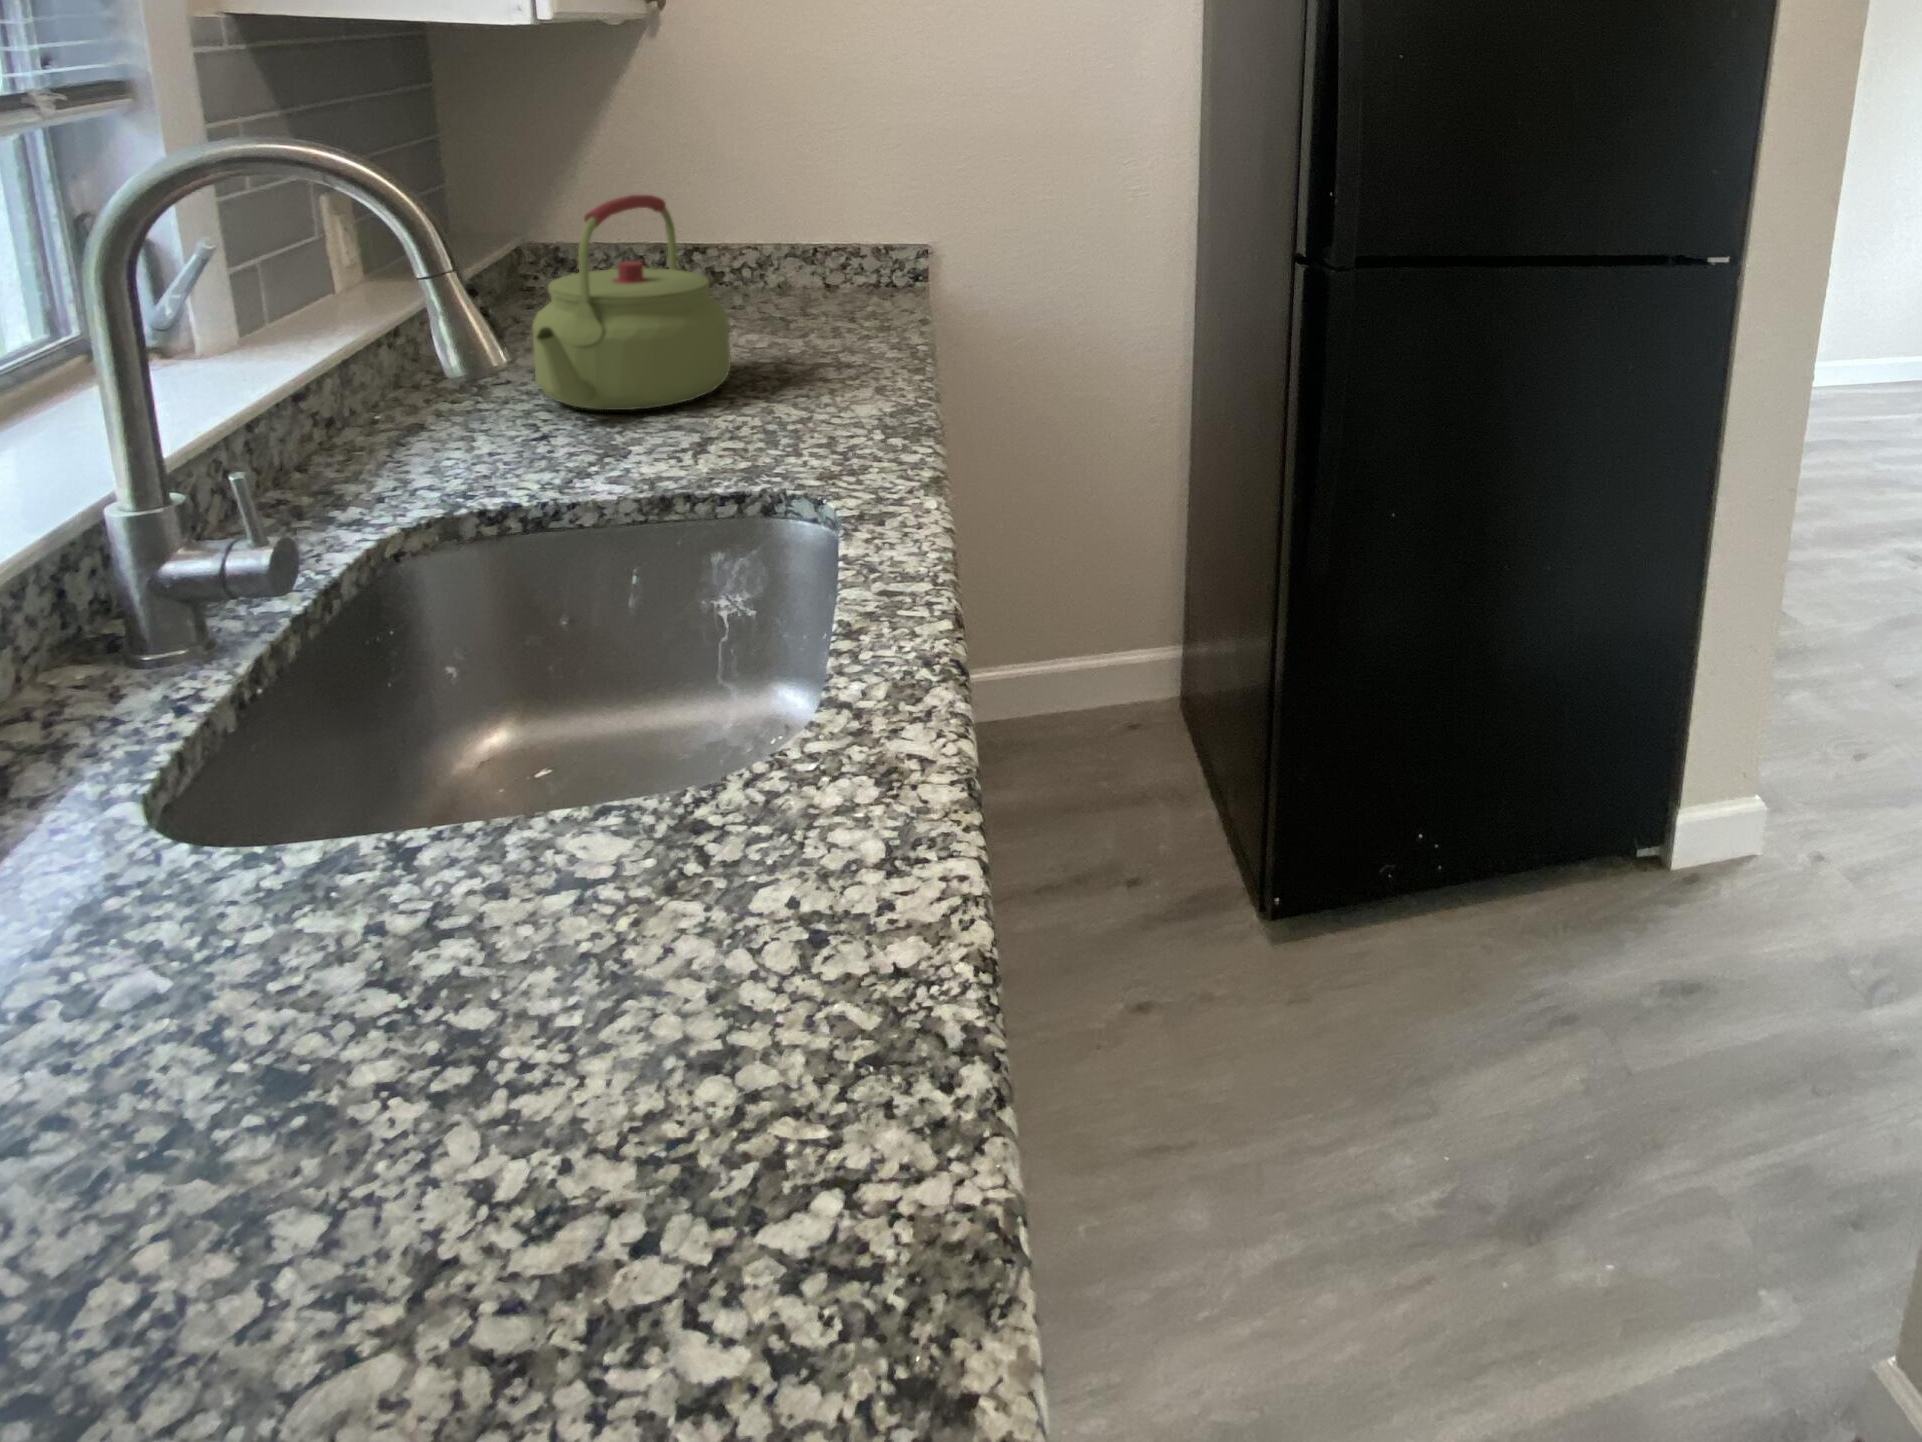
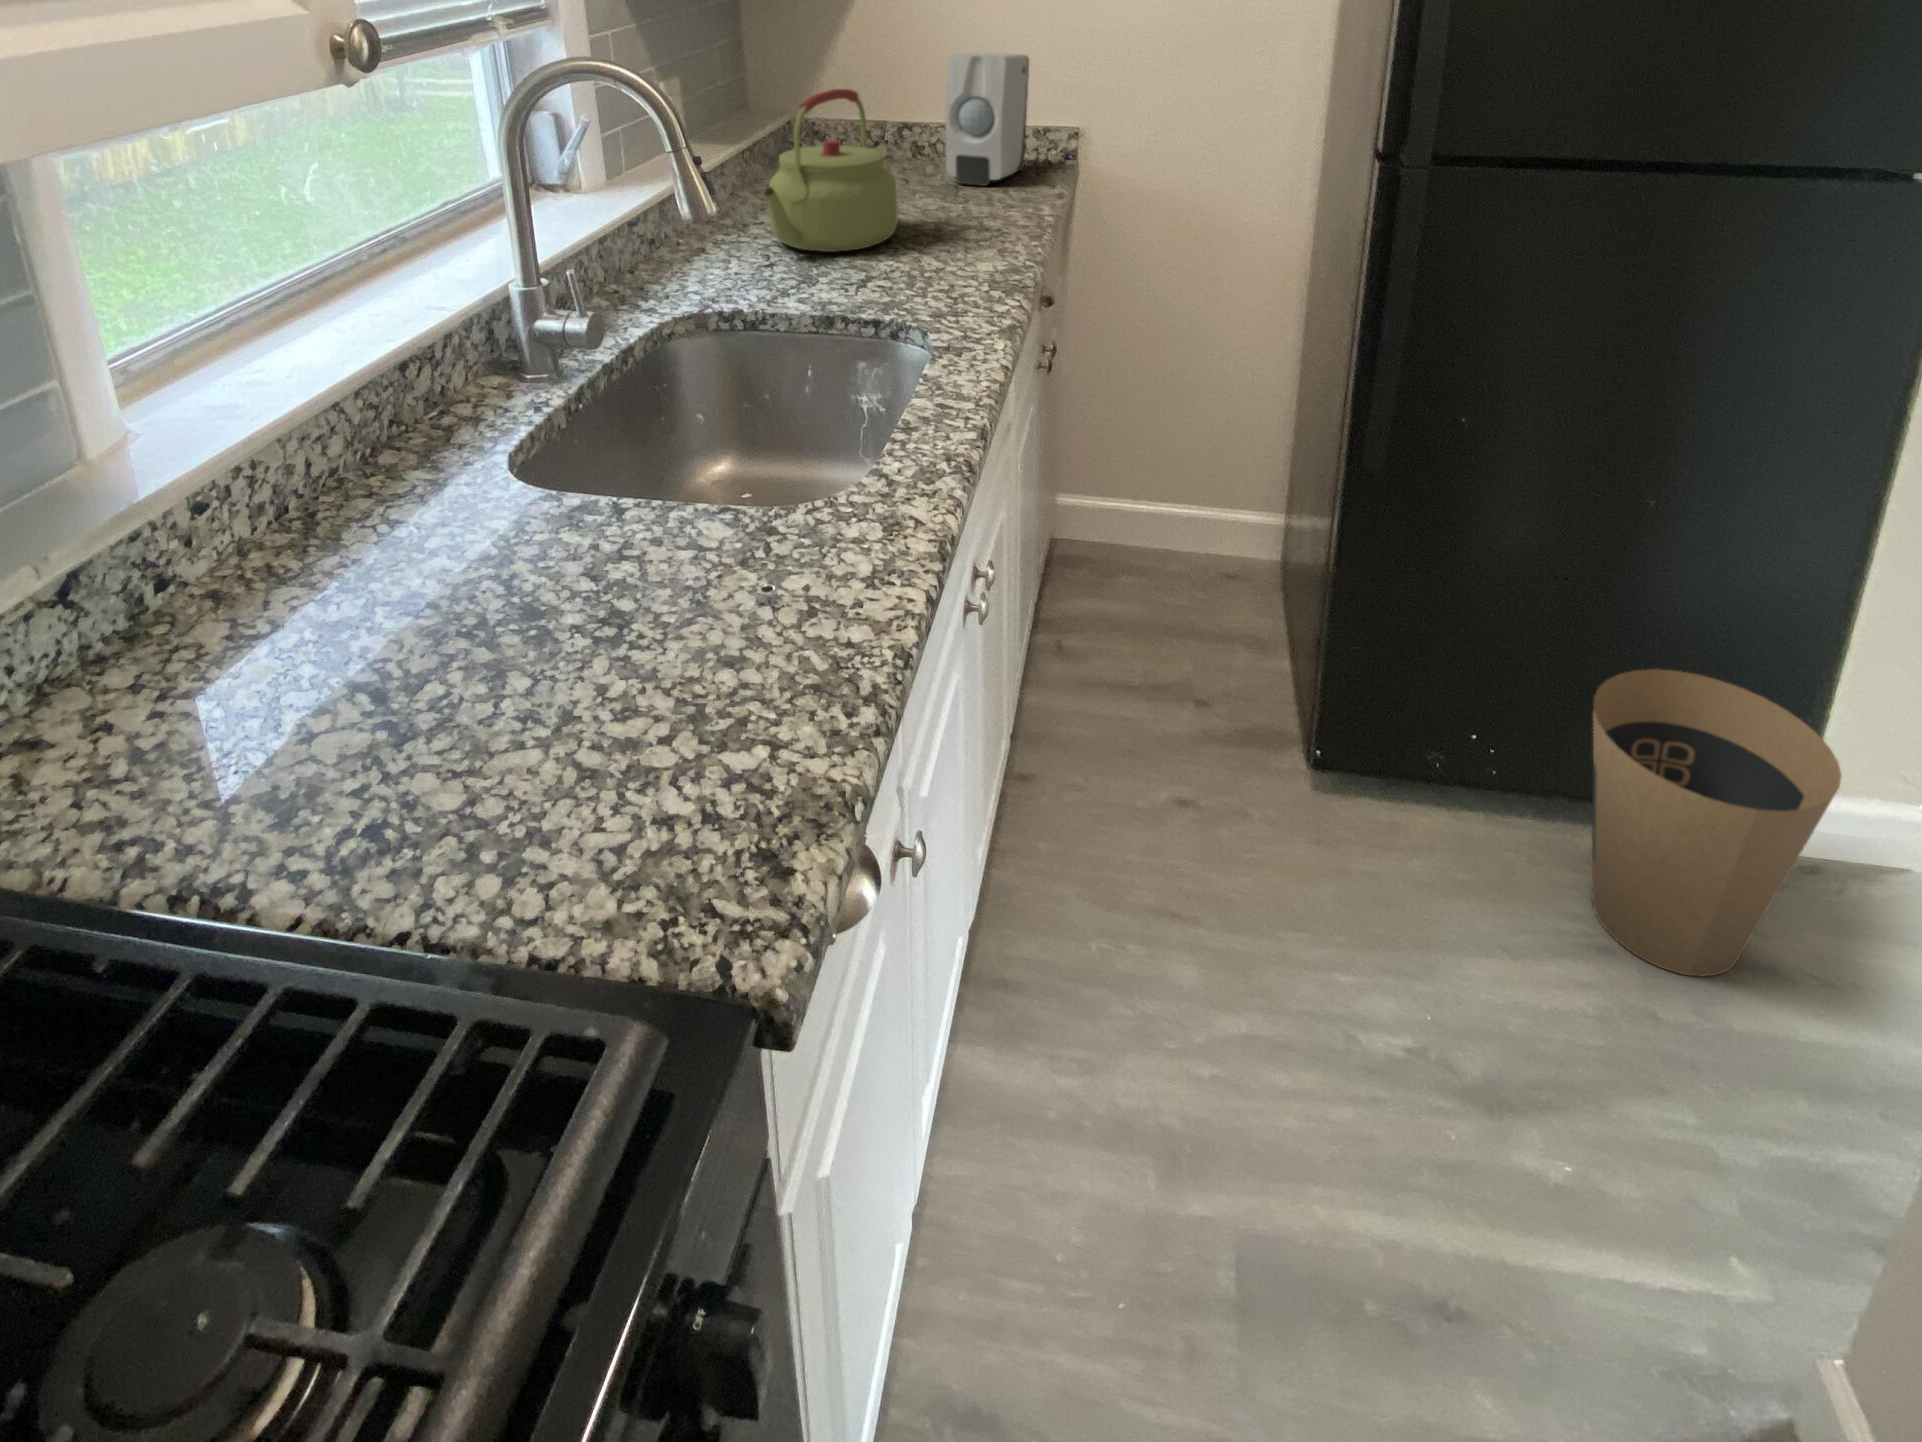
soap dispenser: none [768,153,869,313] -> present [945,52,1029,186]
trash can: none [1533,735,1736,1033] -> present [1592,669,1842,976]

